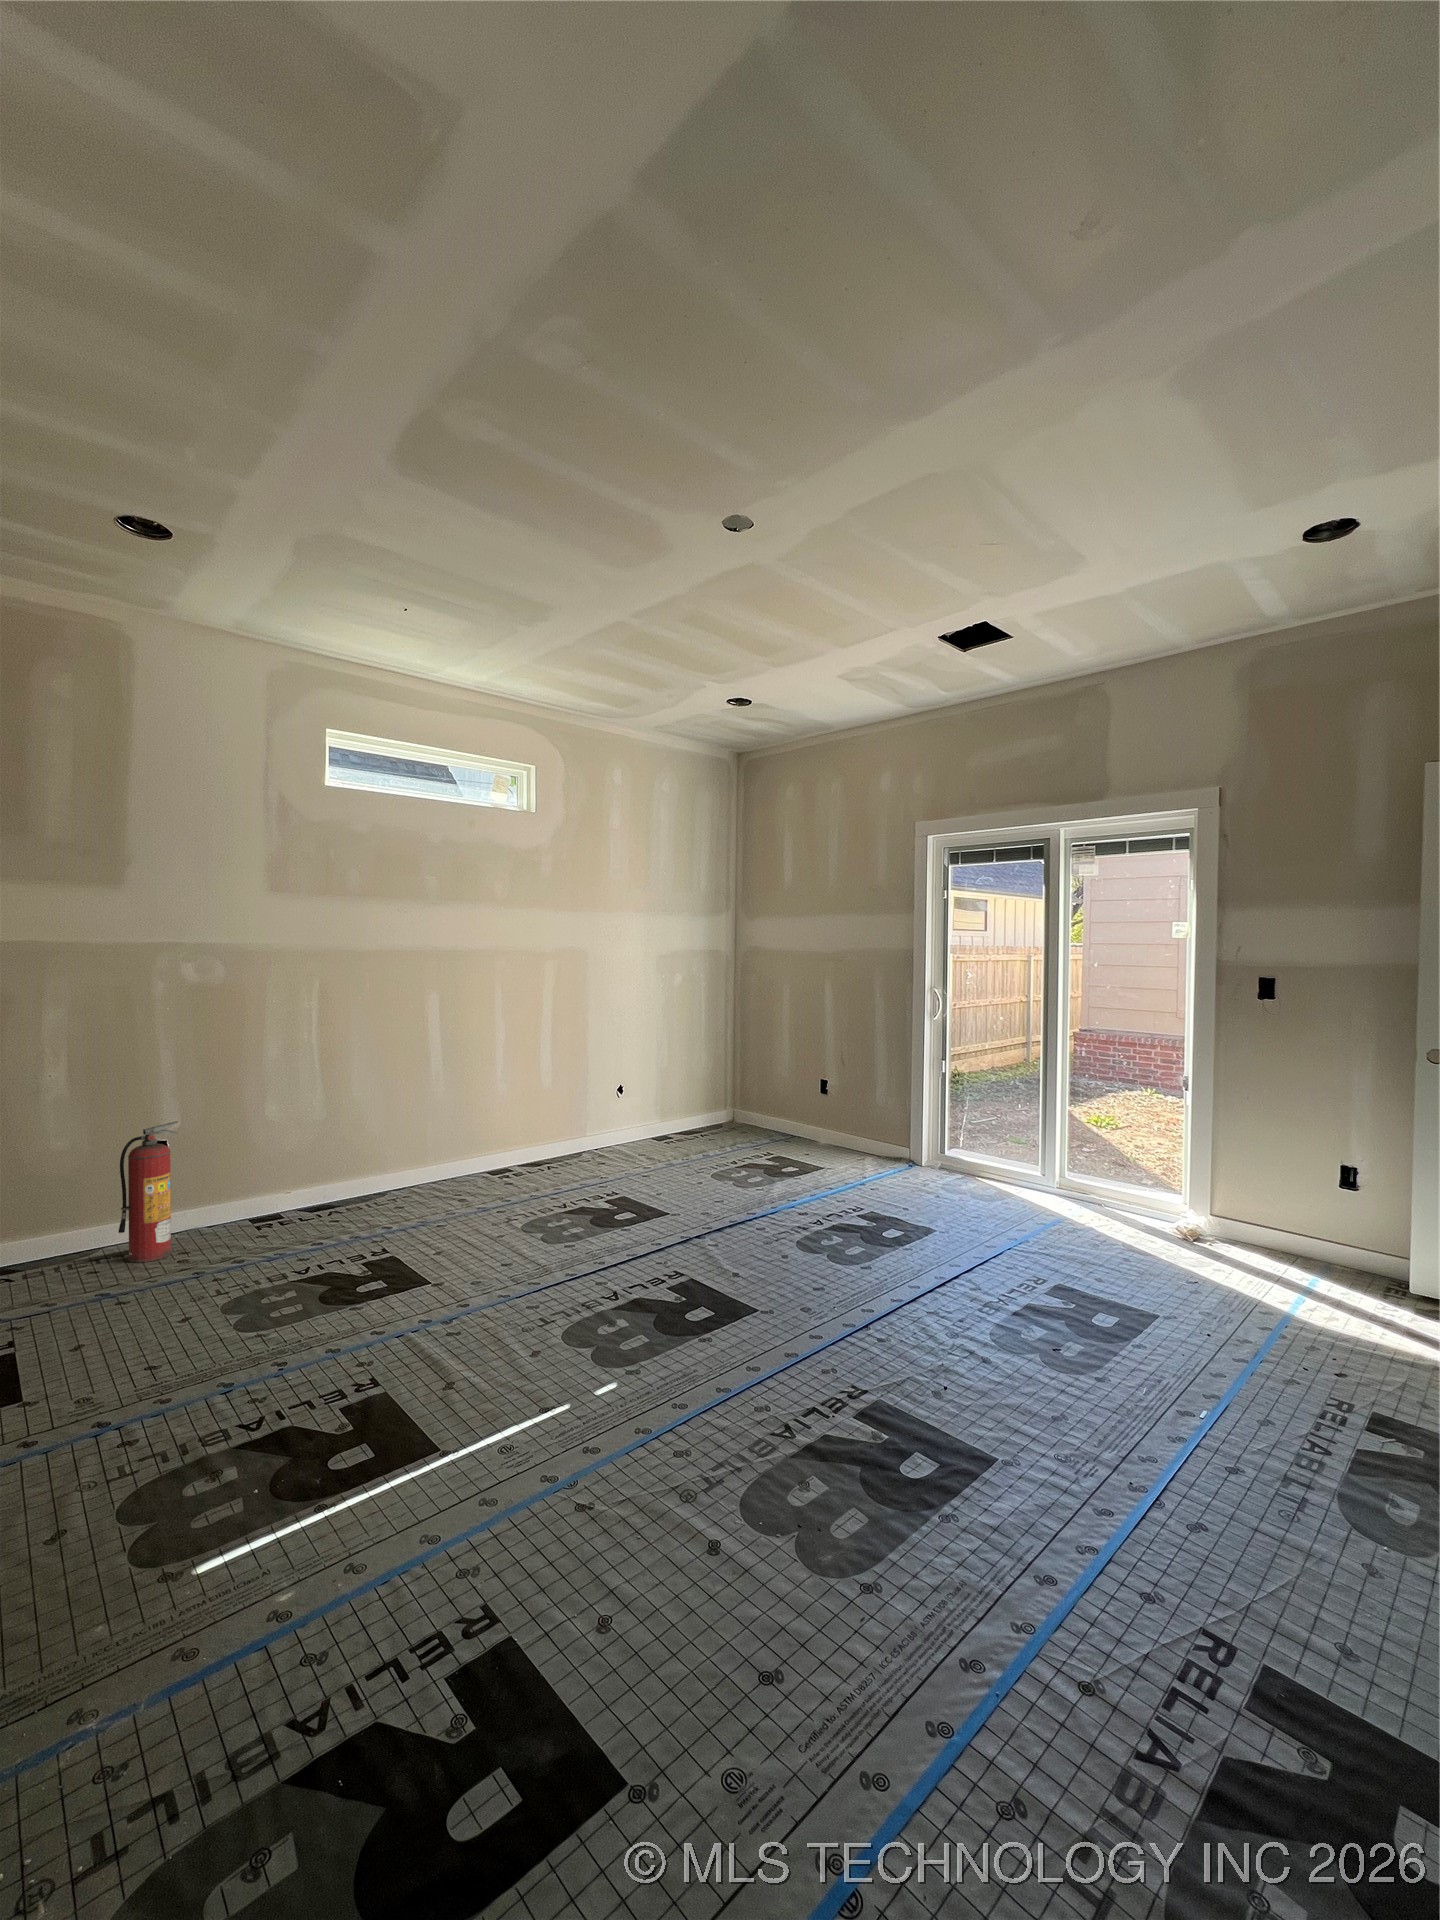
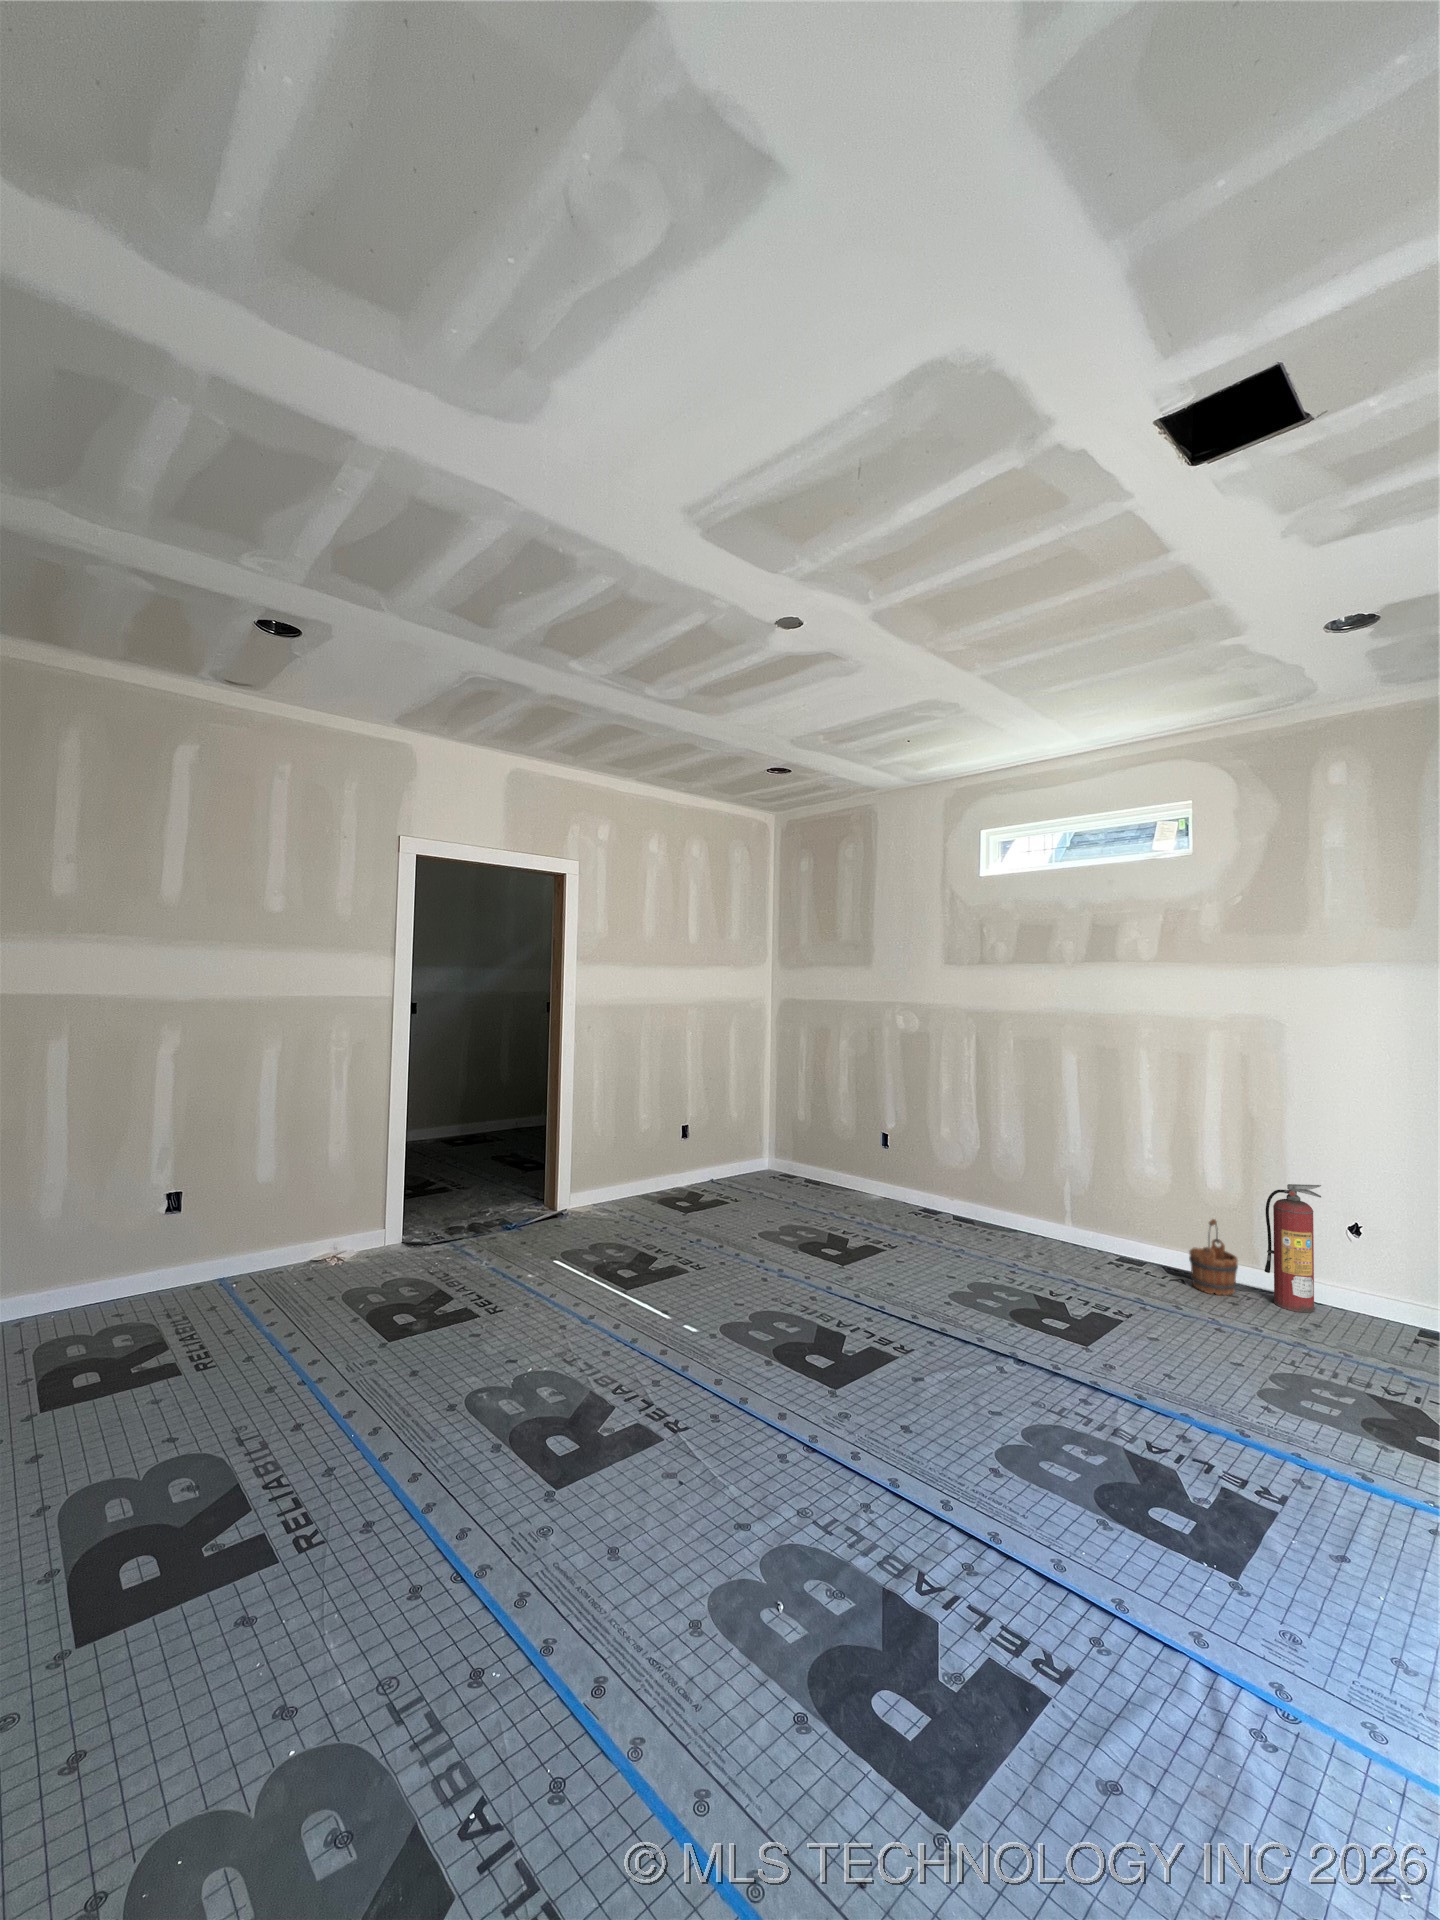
wooden bucket: none [26,1196,91,1287] -> present [1189,1219,1238,1295]

